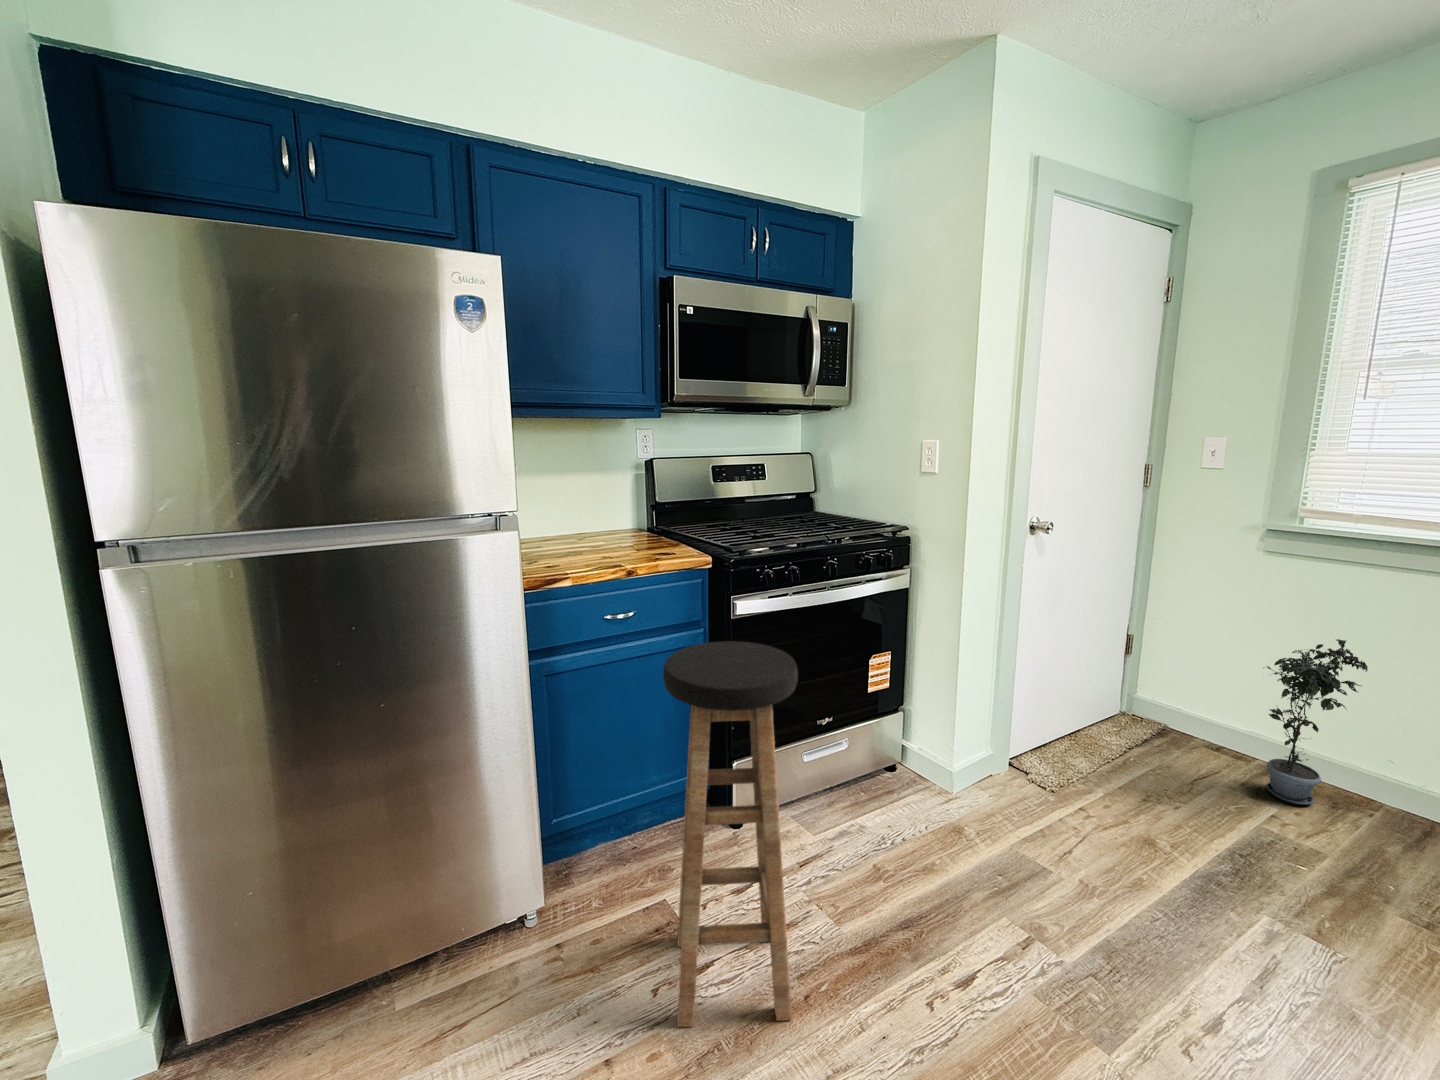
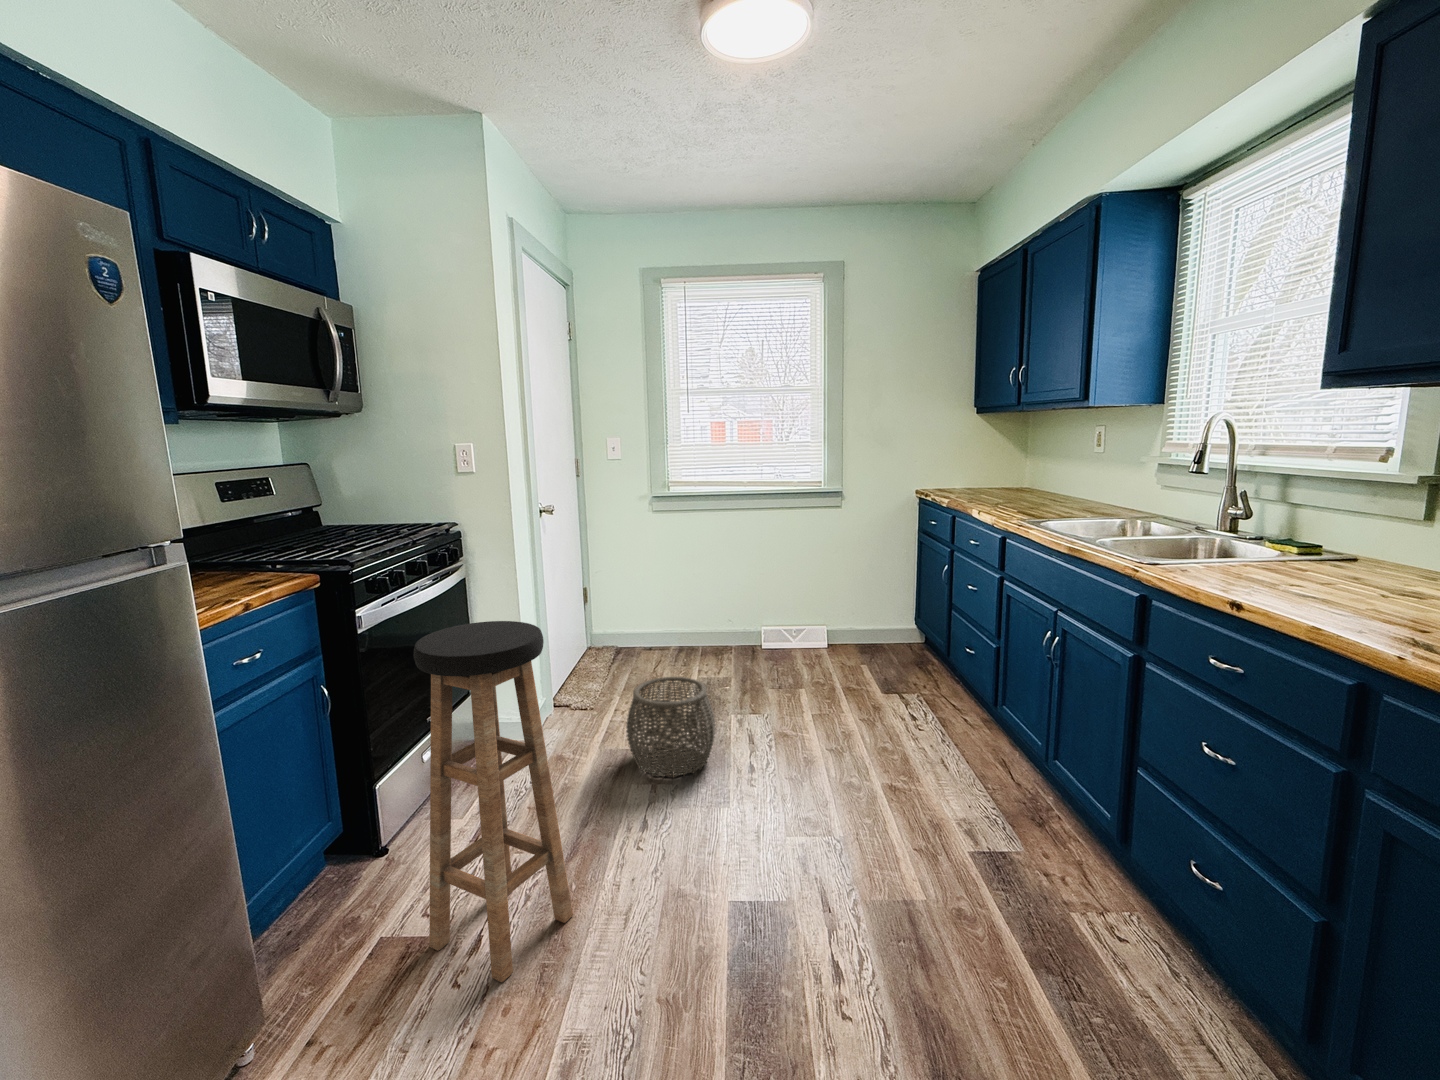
potted plant: present [1266,639,1368,805] -> none [674,554,722,662]
woven basket: none [1022,792,1178,965] -> present [626,677,716,777]

